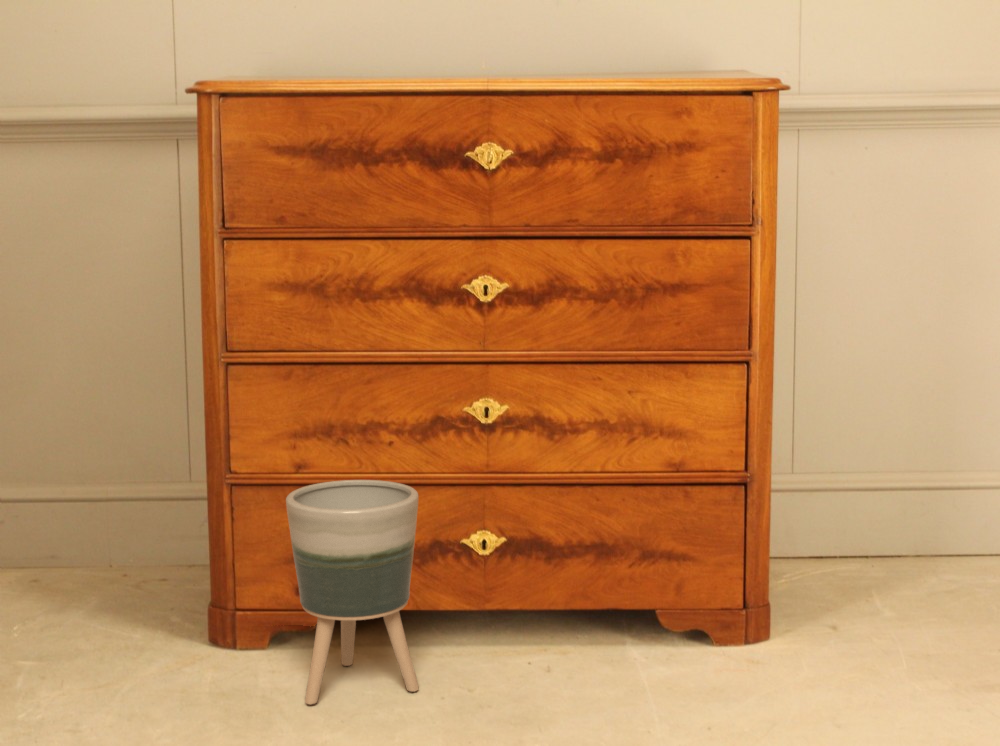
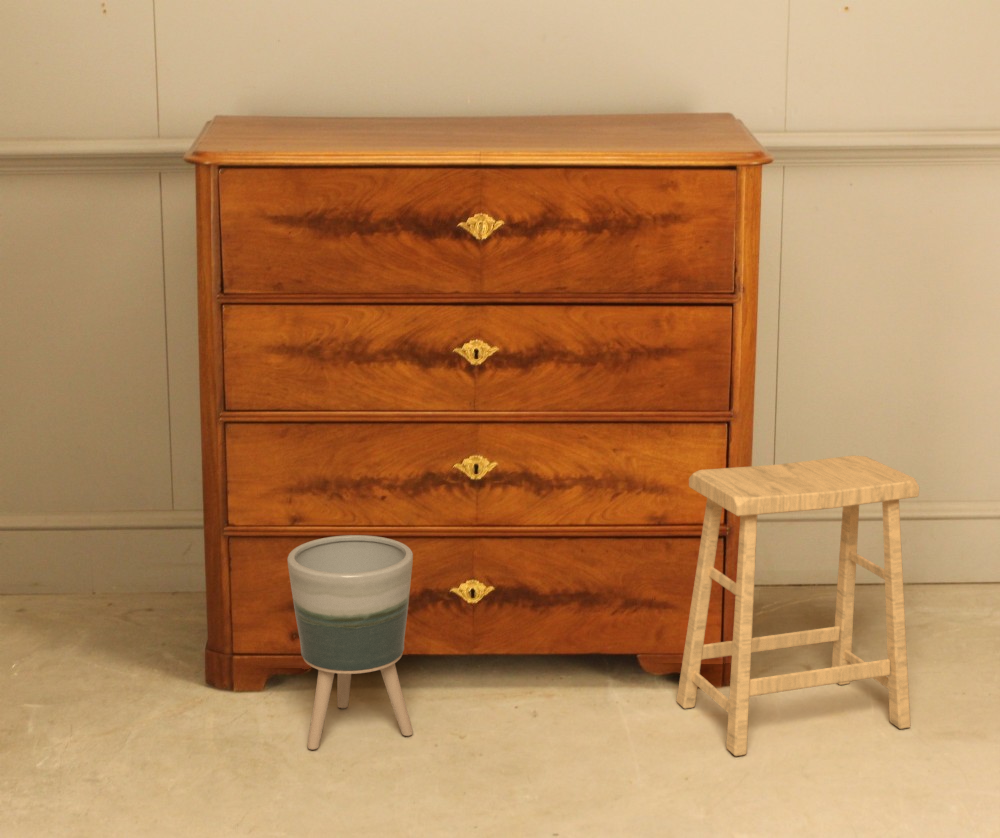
footstool: none [699,397,954,712] -> present [677,455,919,756]

